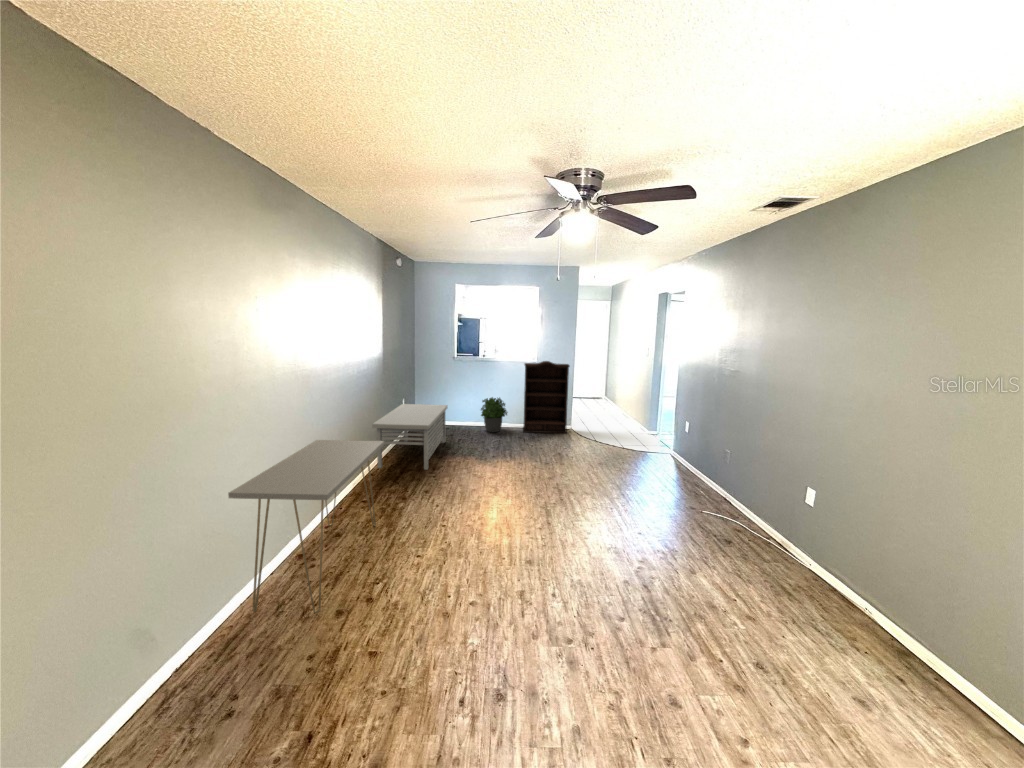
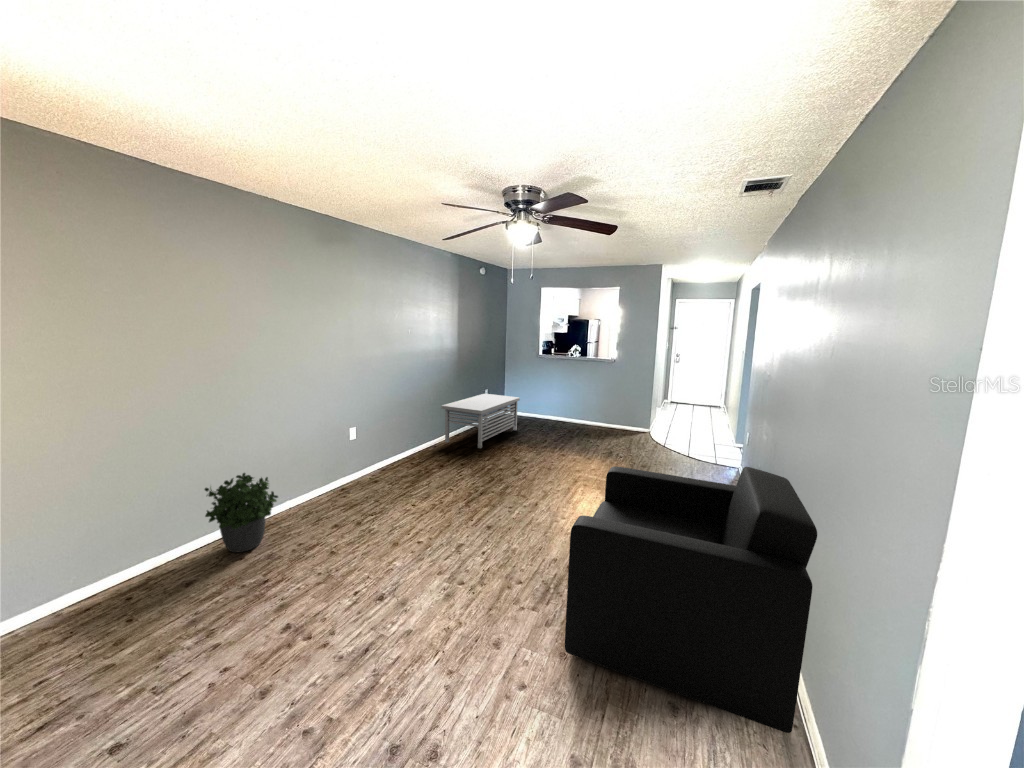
bookshelf: present [523,361,570,433] -> none [595,363,646,436]
potted plant: present [481,397,507,432] -> present [205,473,278,552]
console table: present [228,440,384,613] -> none [282,409,413,522]
armchair: none [669,456,974,689] -> present [565,466,817,733]

